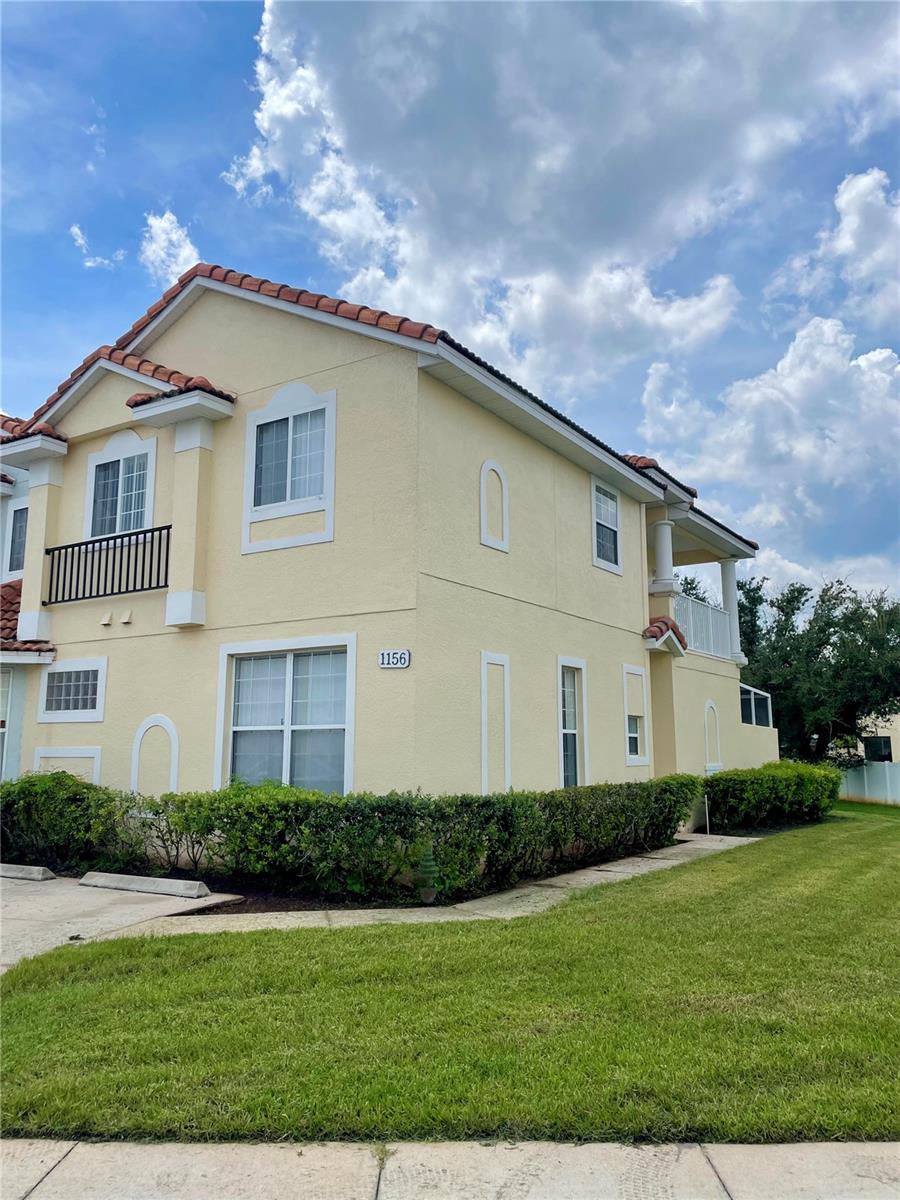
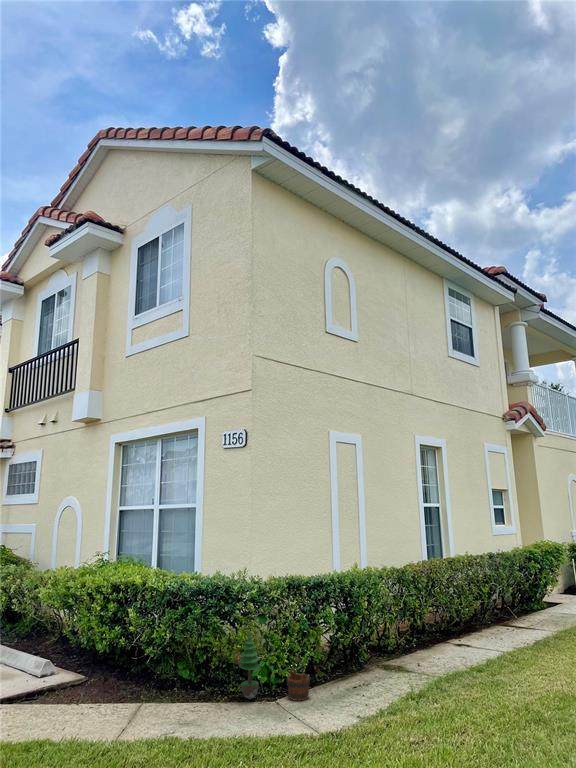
wooden bucket: none [462,866,482,903] -> present [287,657,310,701]

